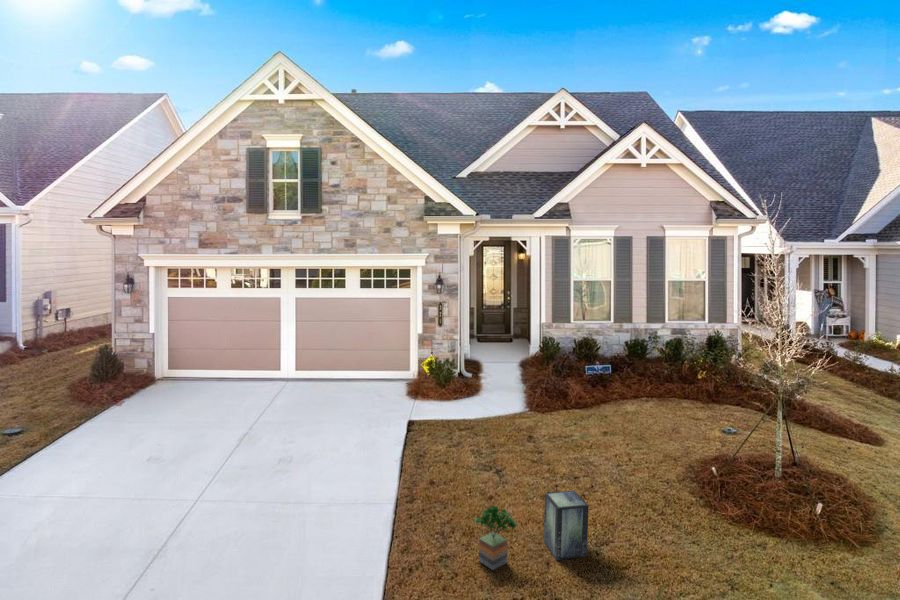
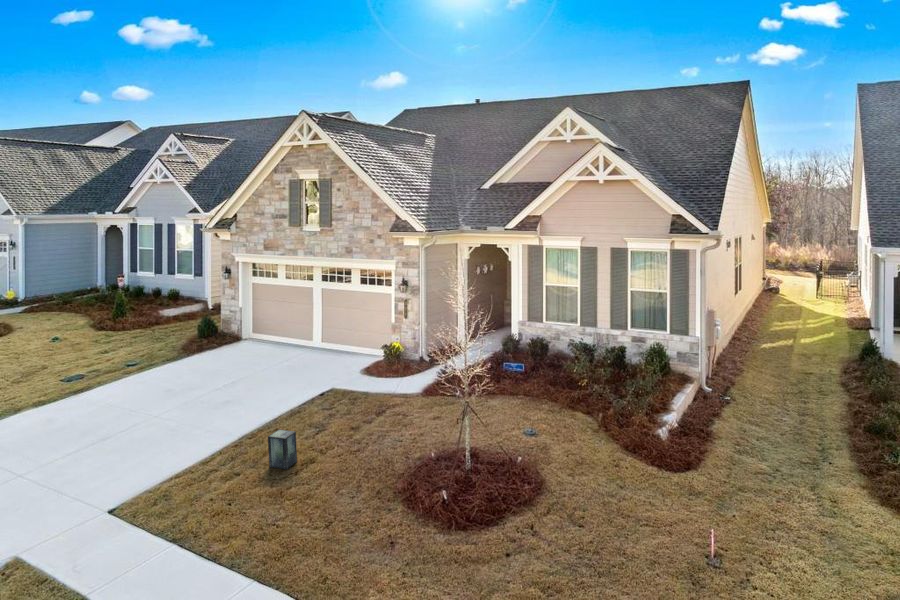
potted tree: present [475,506,517,570] -> none [228,429,251,463]

